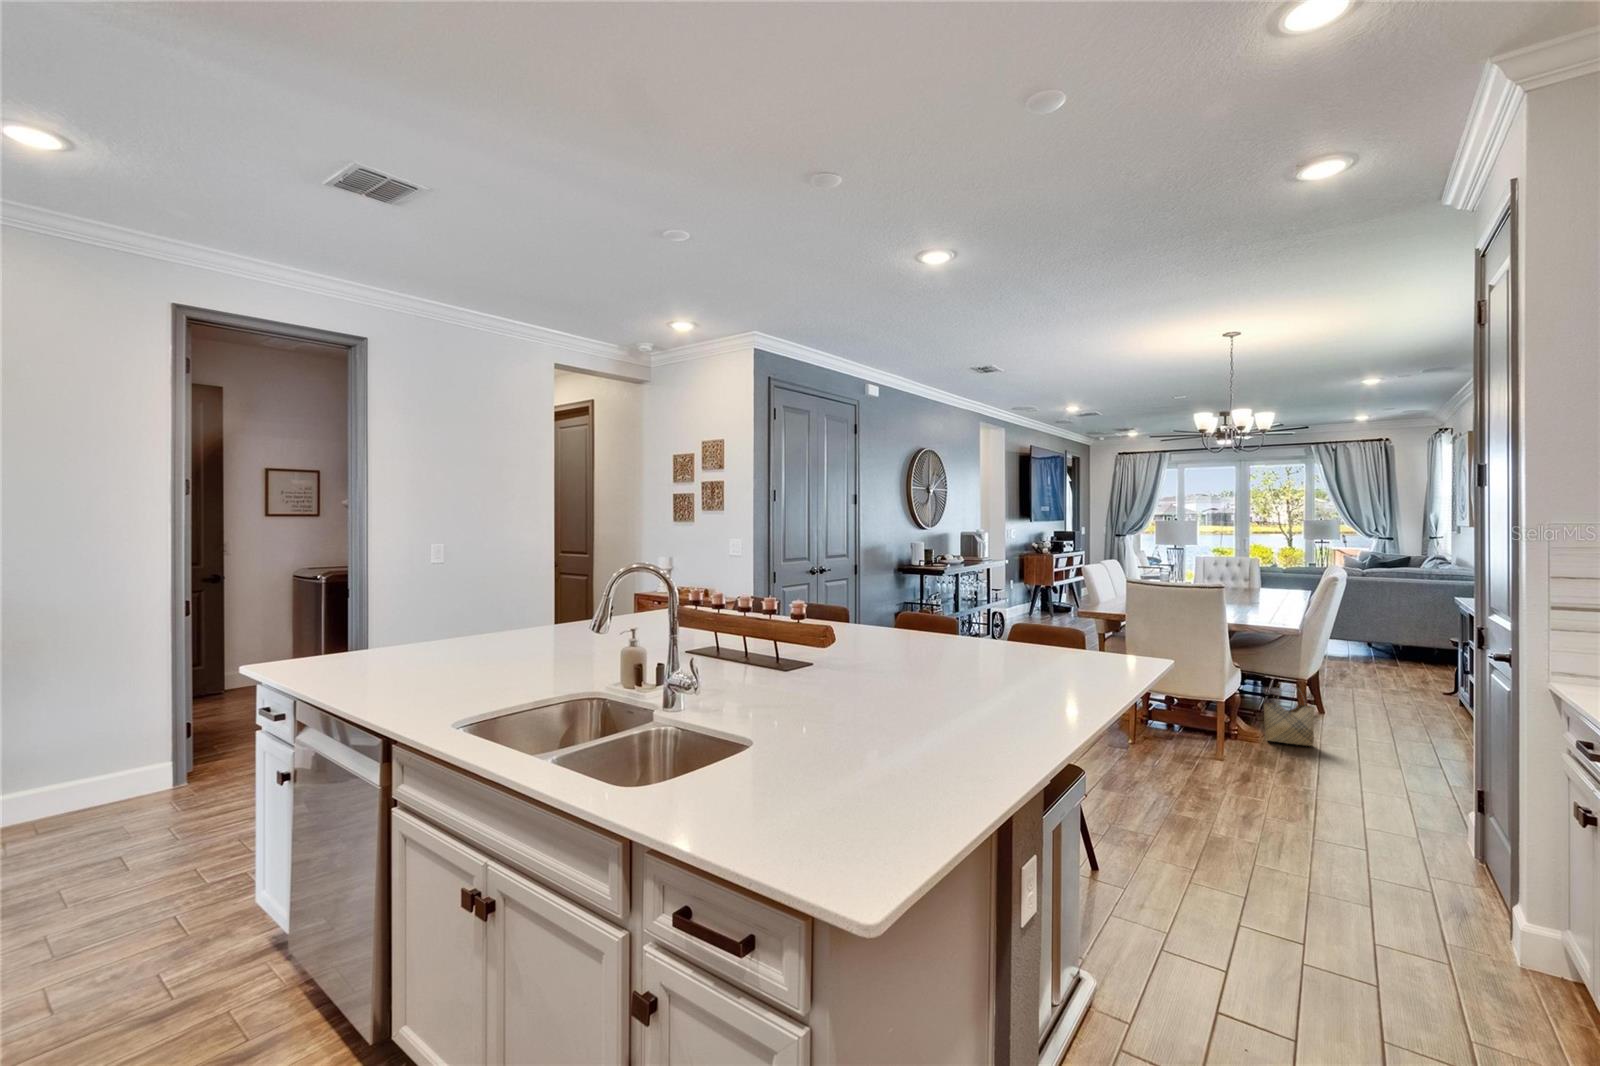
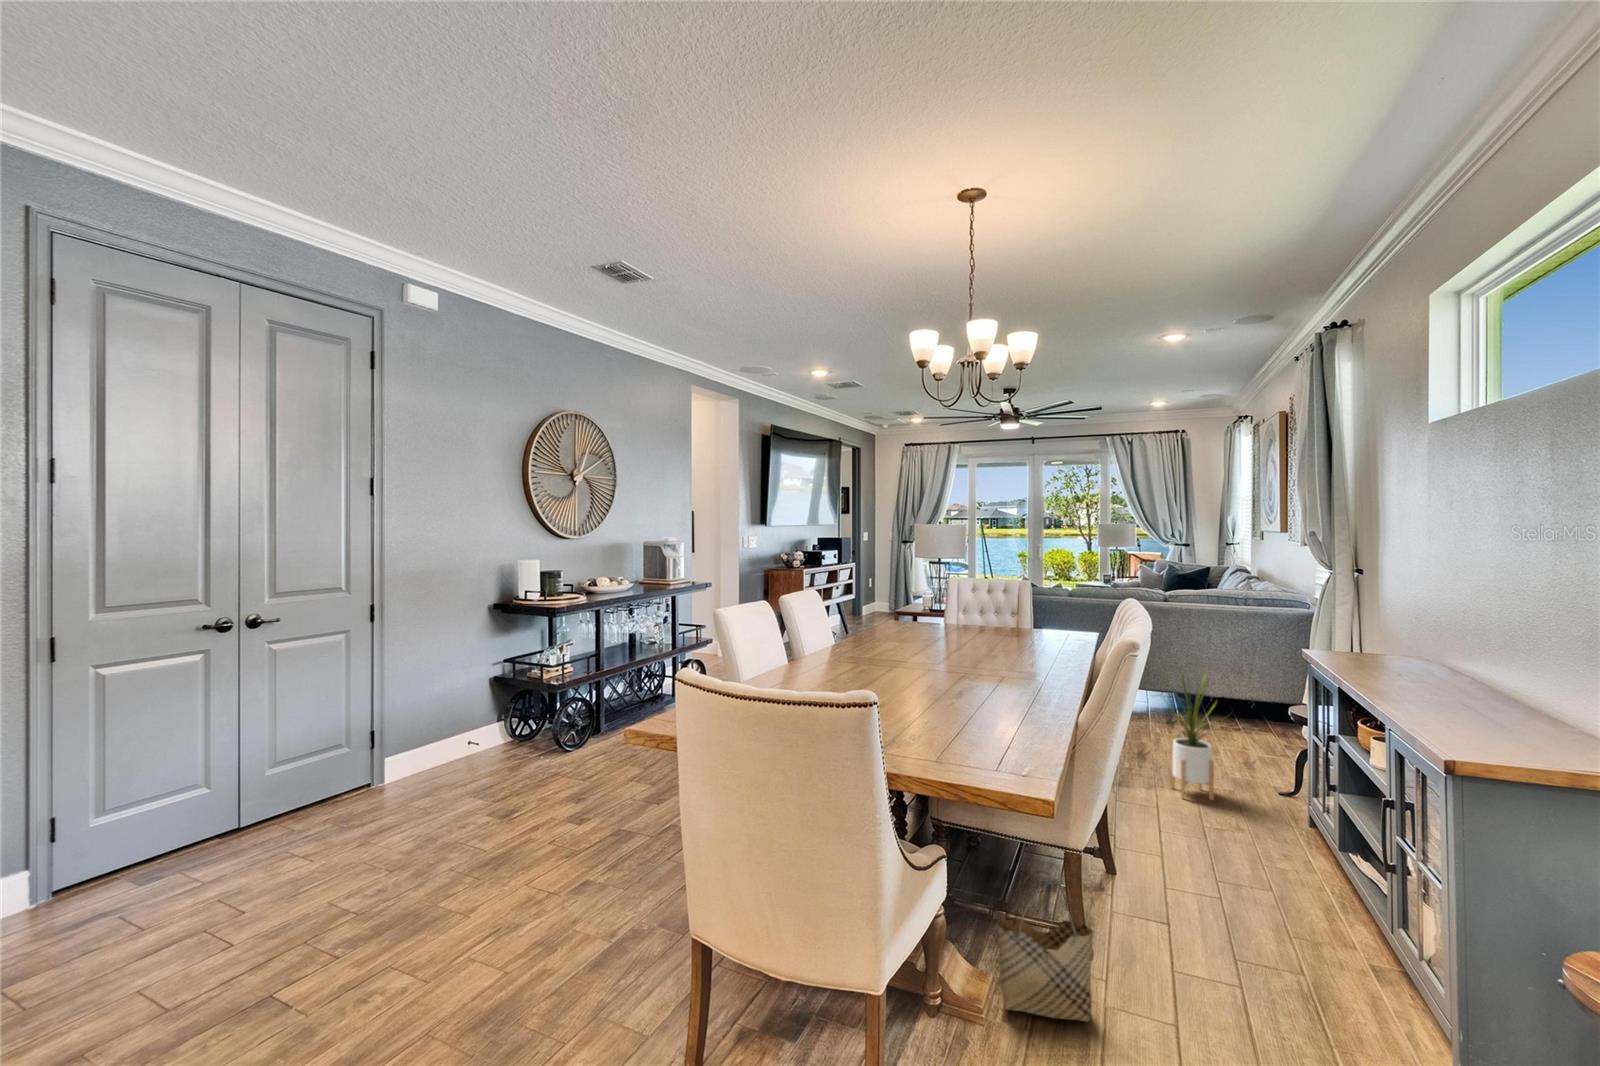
house plant: none [1349,604,1410,695] -> present [1159,671,1217,800]

